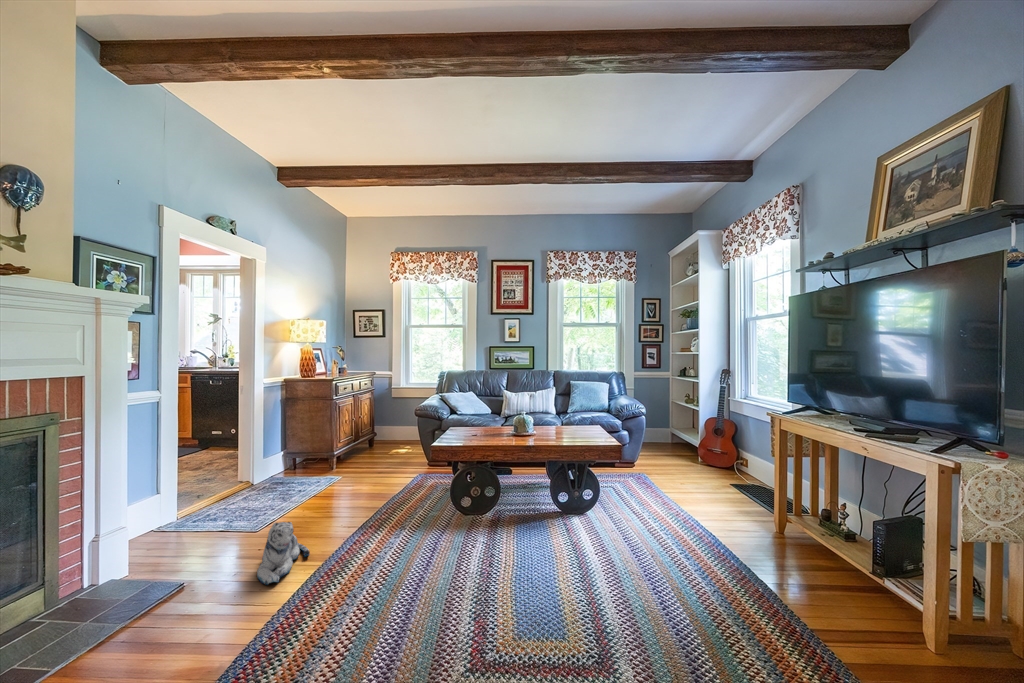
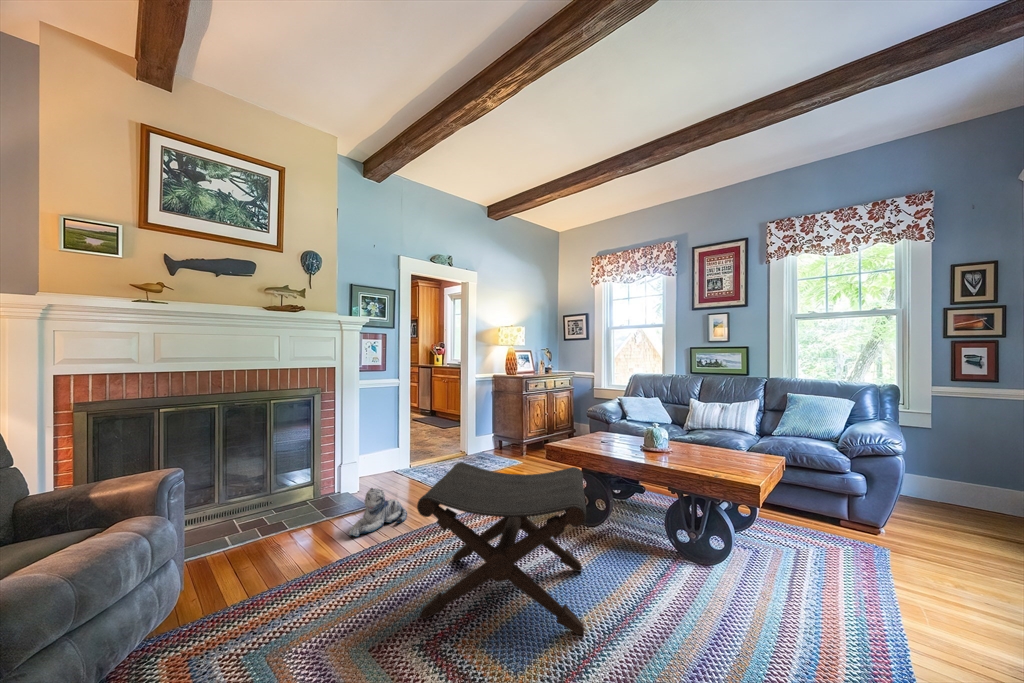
footstool: none [413,450,572,603] -> present [417,462,586,635]

